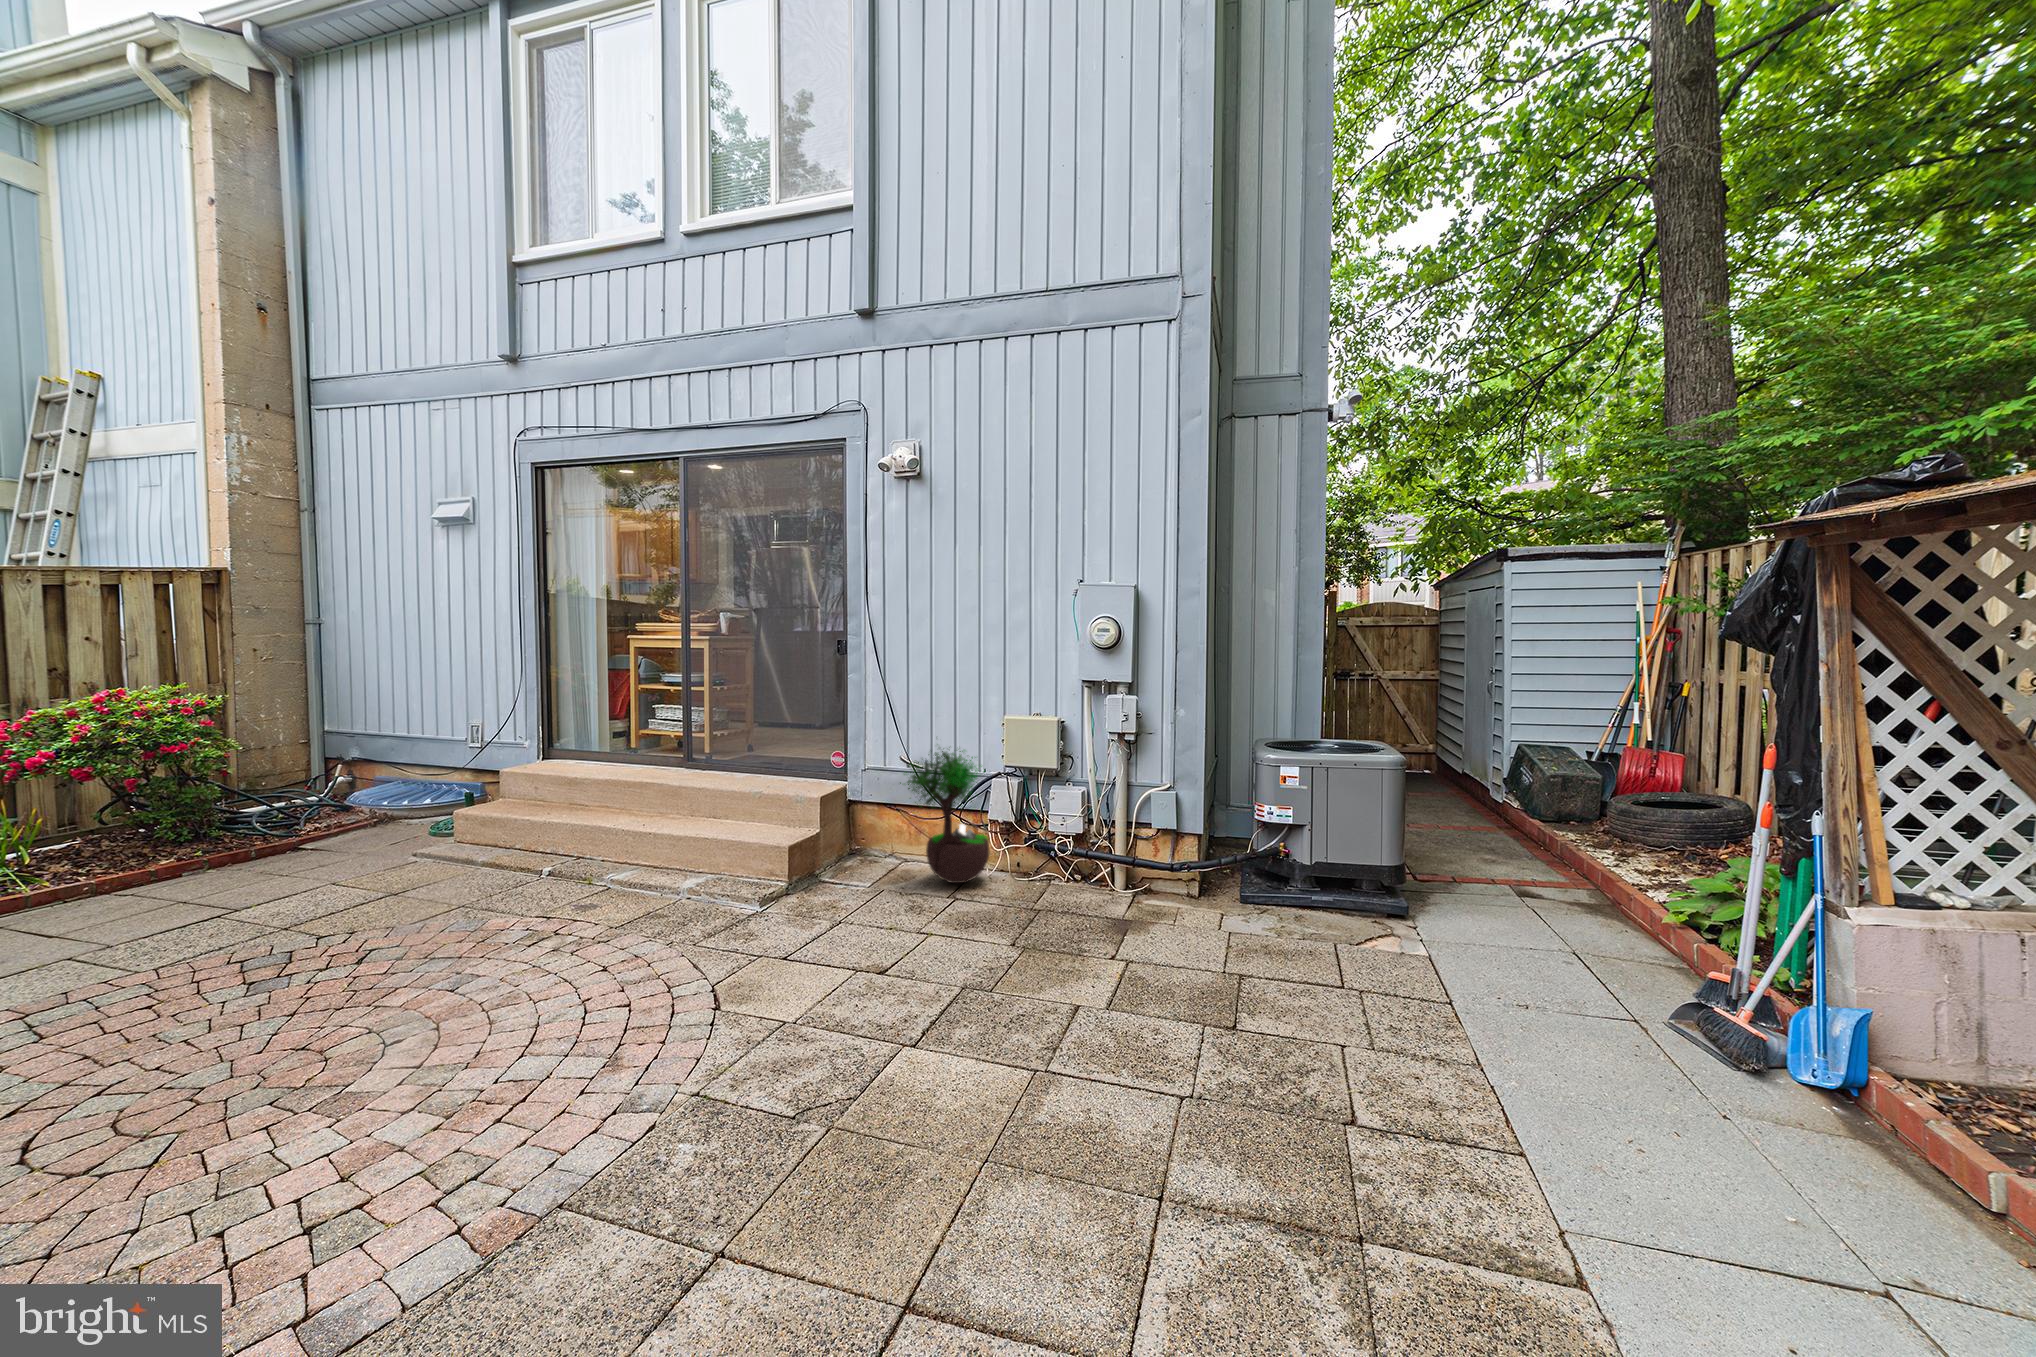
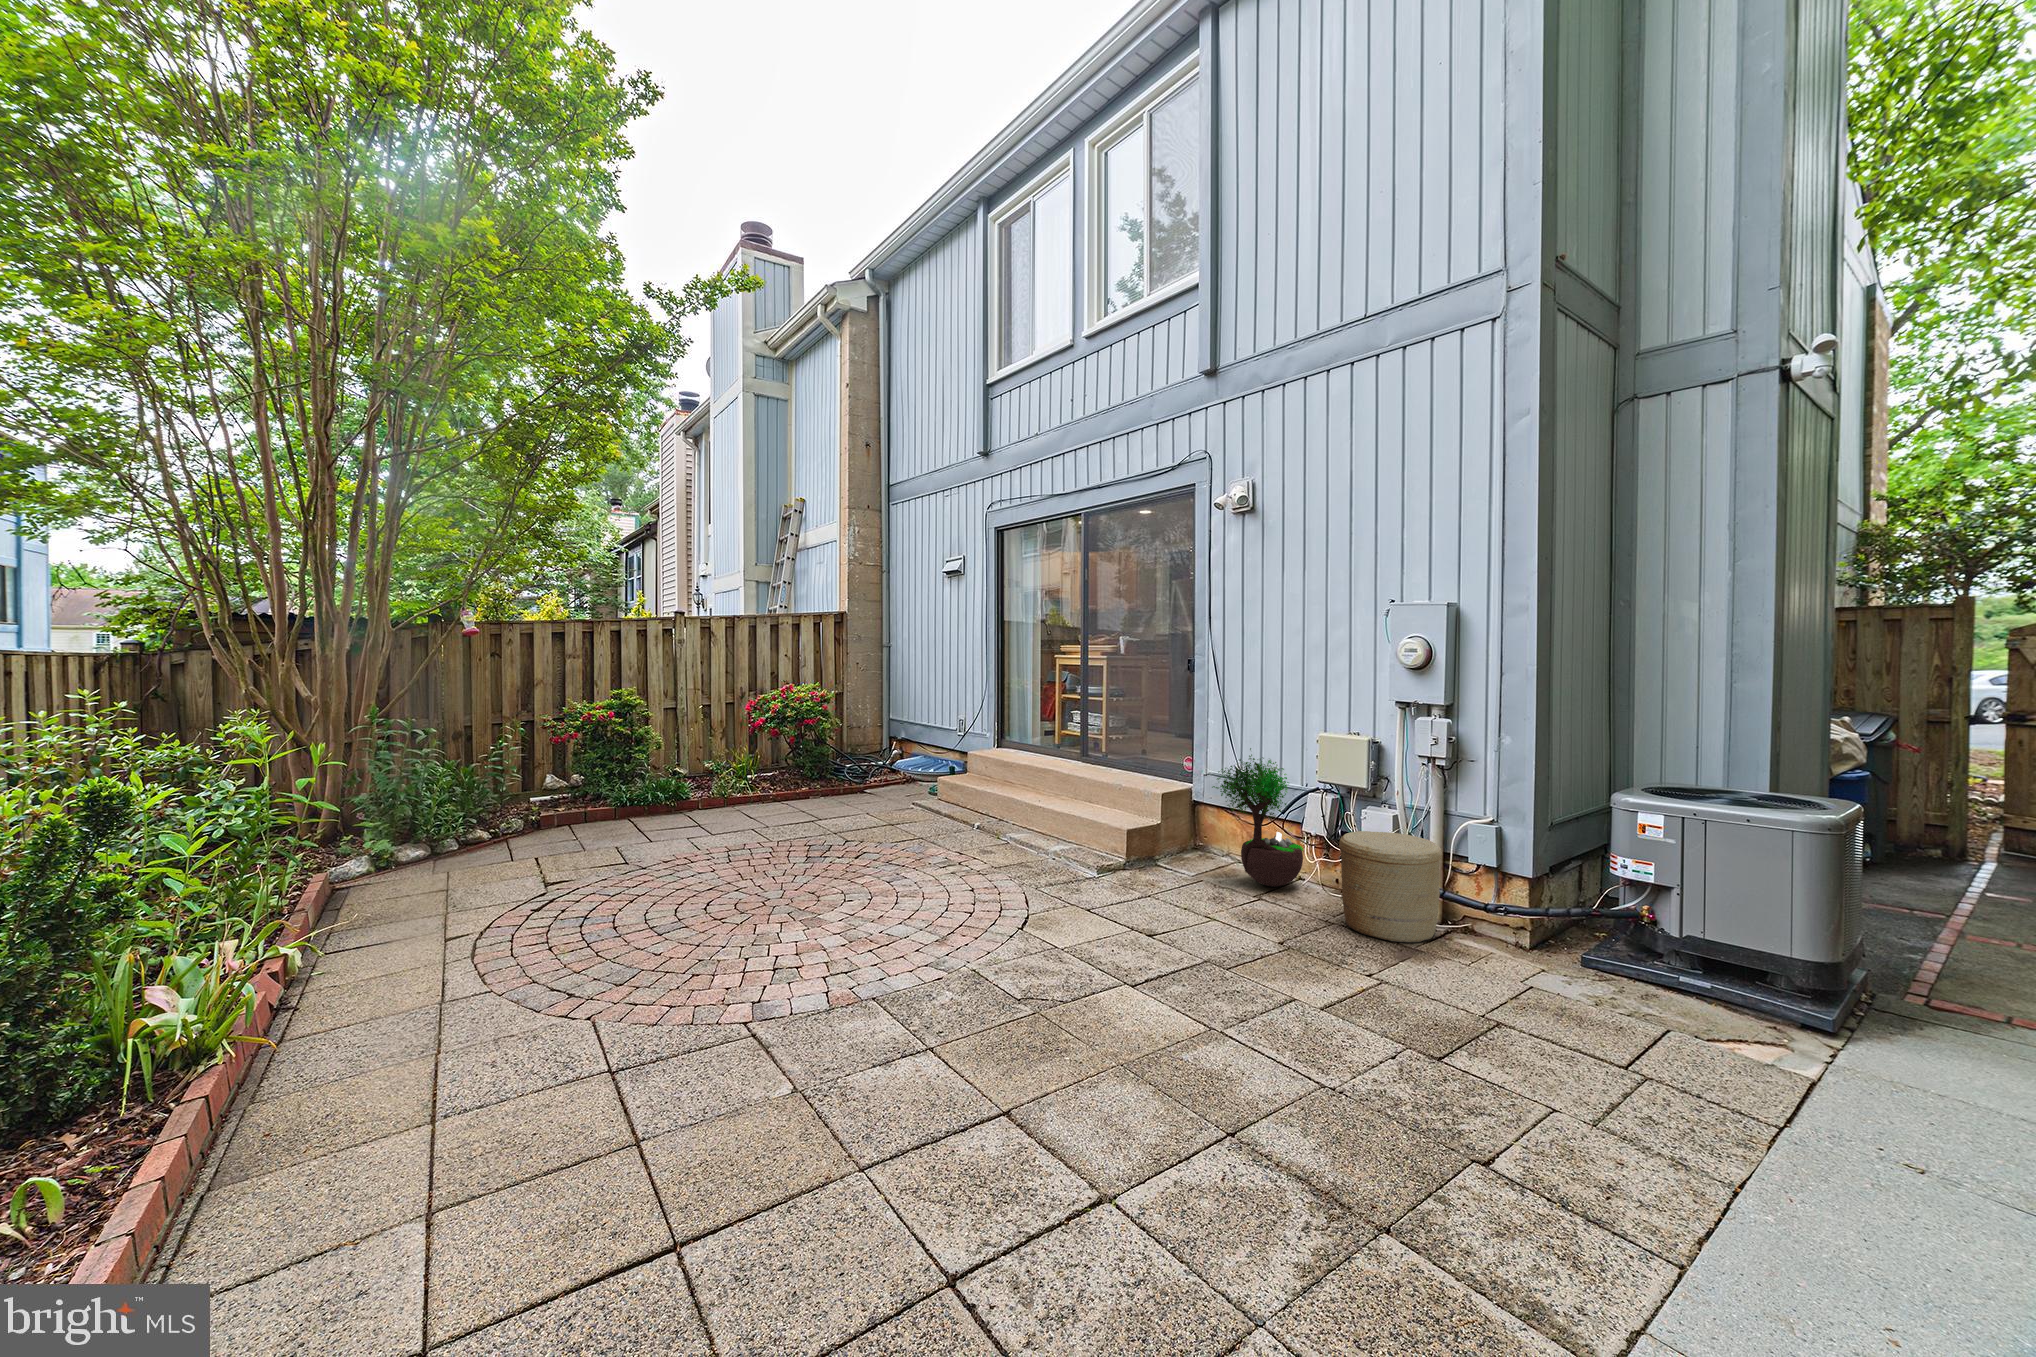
woven basket: none [1046,809,1137,916] -> present [1339,831,1442,942]

